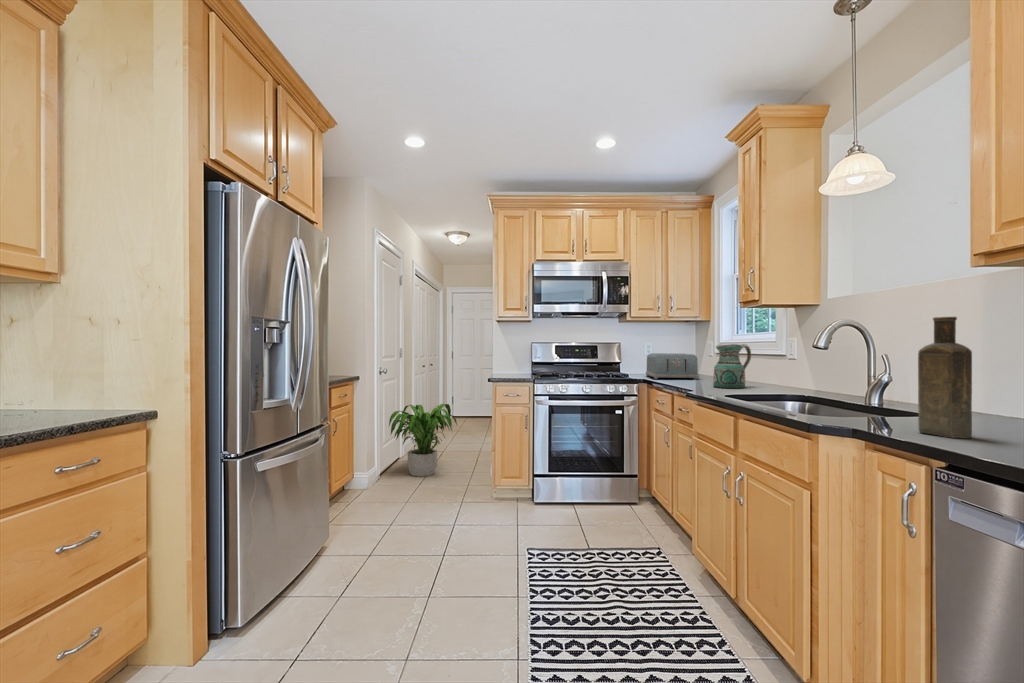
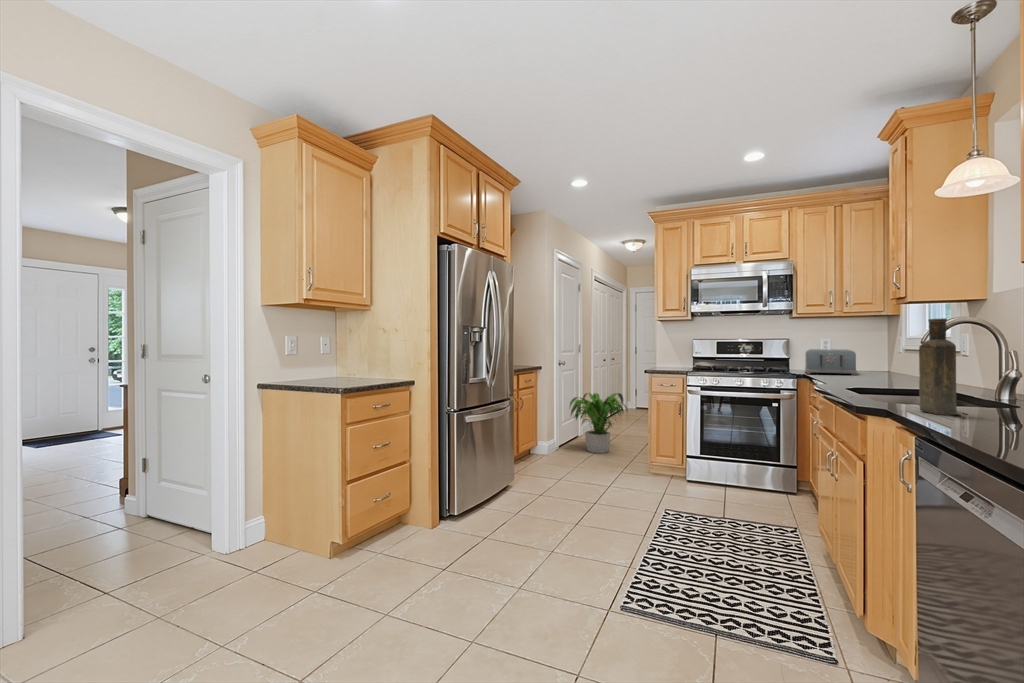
ceramic pitcher: present [713,344,751,388] -> none [854,340,900,383]

